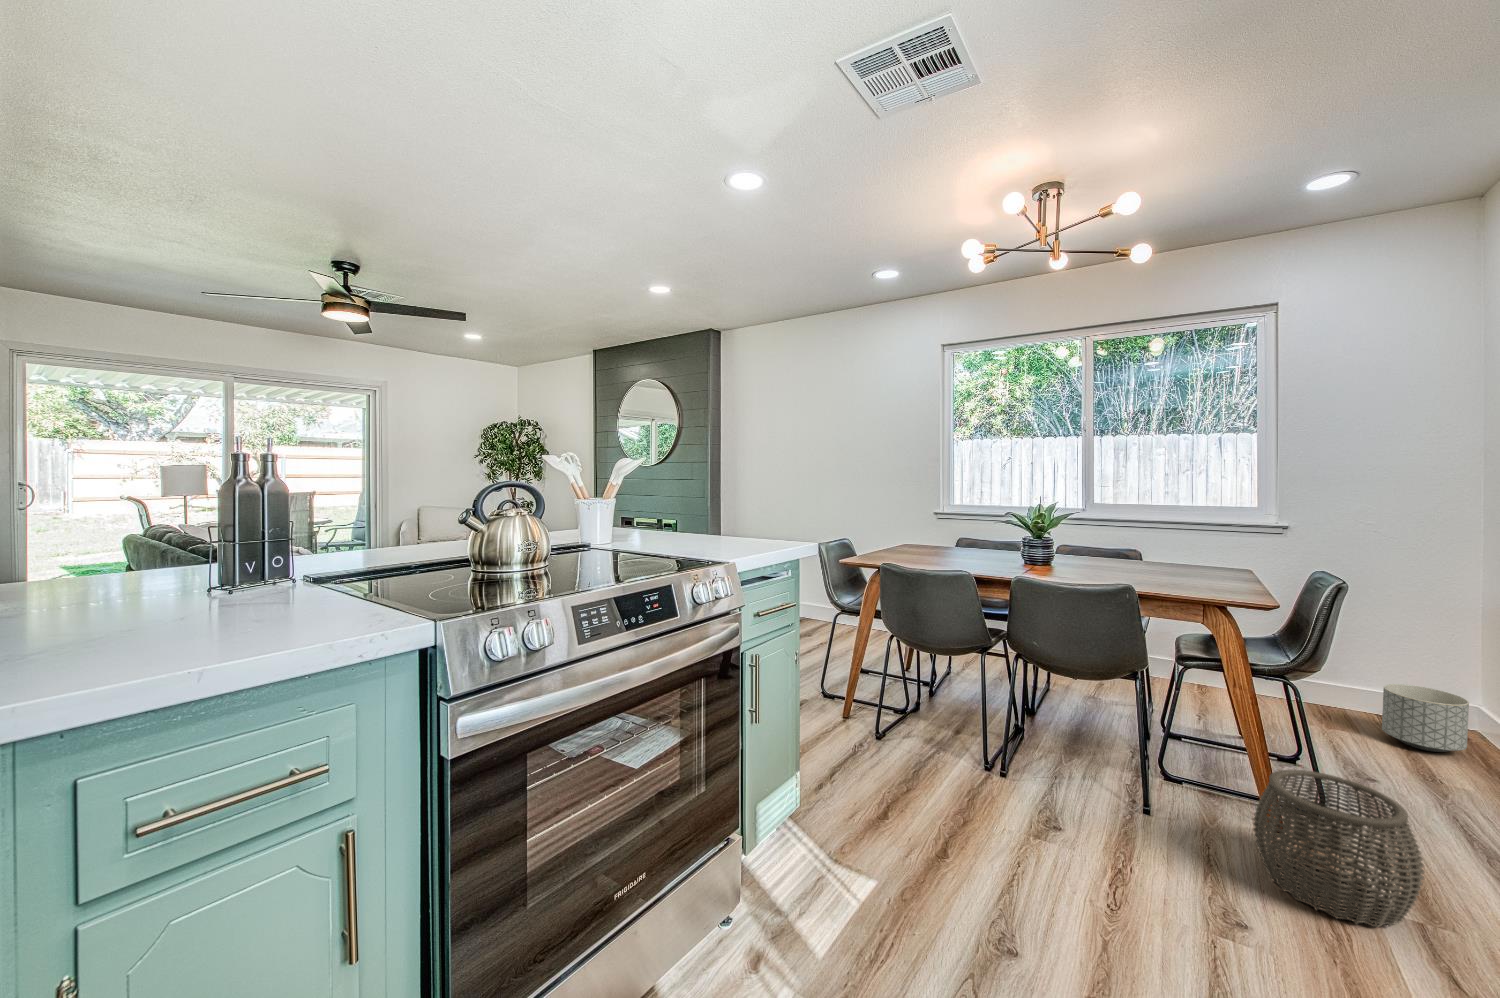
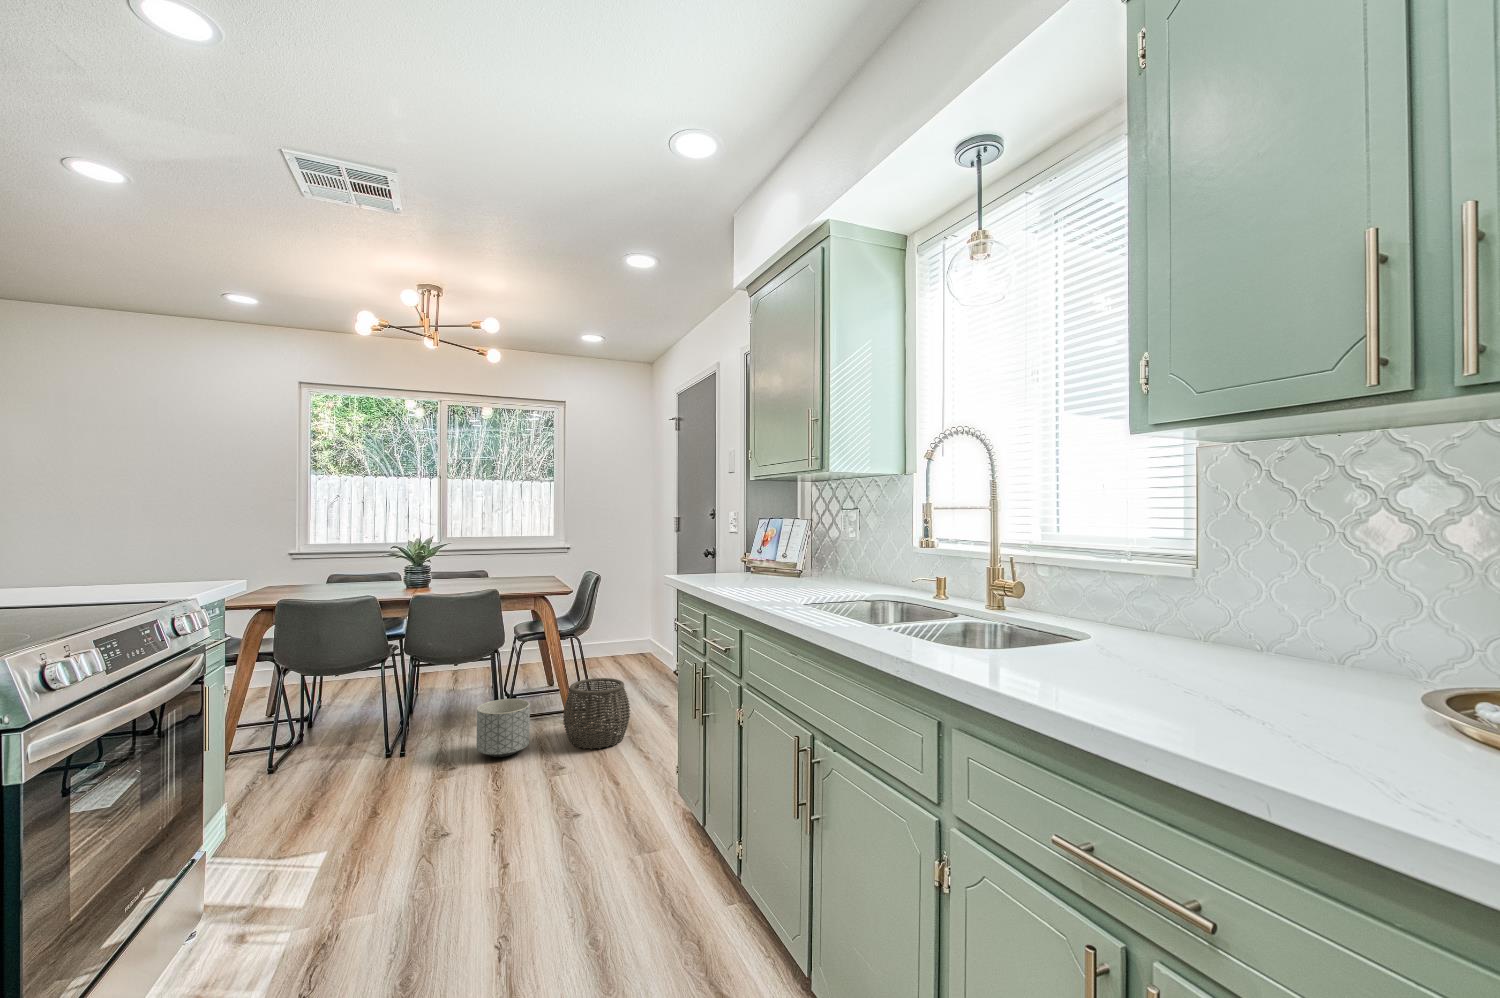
planter: present [1382,684,1469,752] -> present [476,699,530,757]

